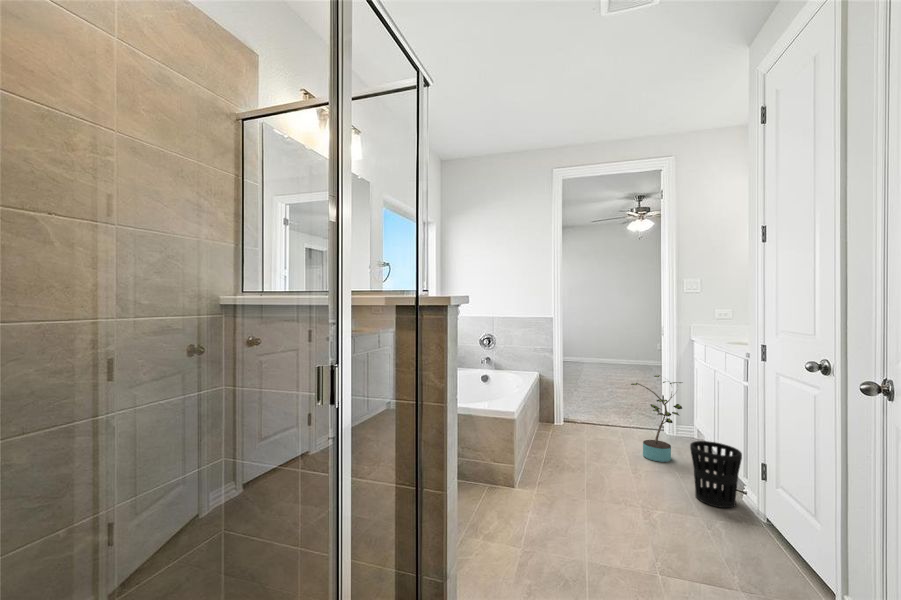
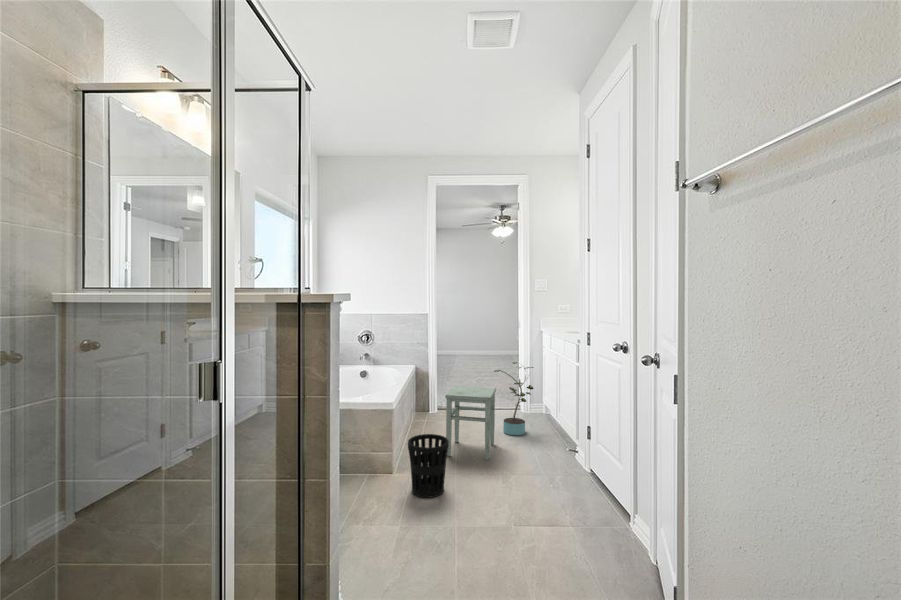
stool: none [573,398,634,487] -> present [445,386,496,460]
wastebasket: present [690,441,742,508] -> present [408,434,449,498]

